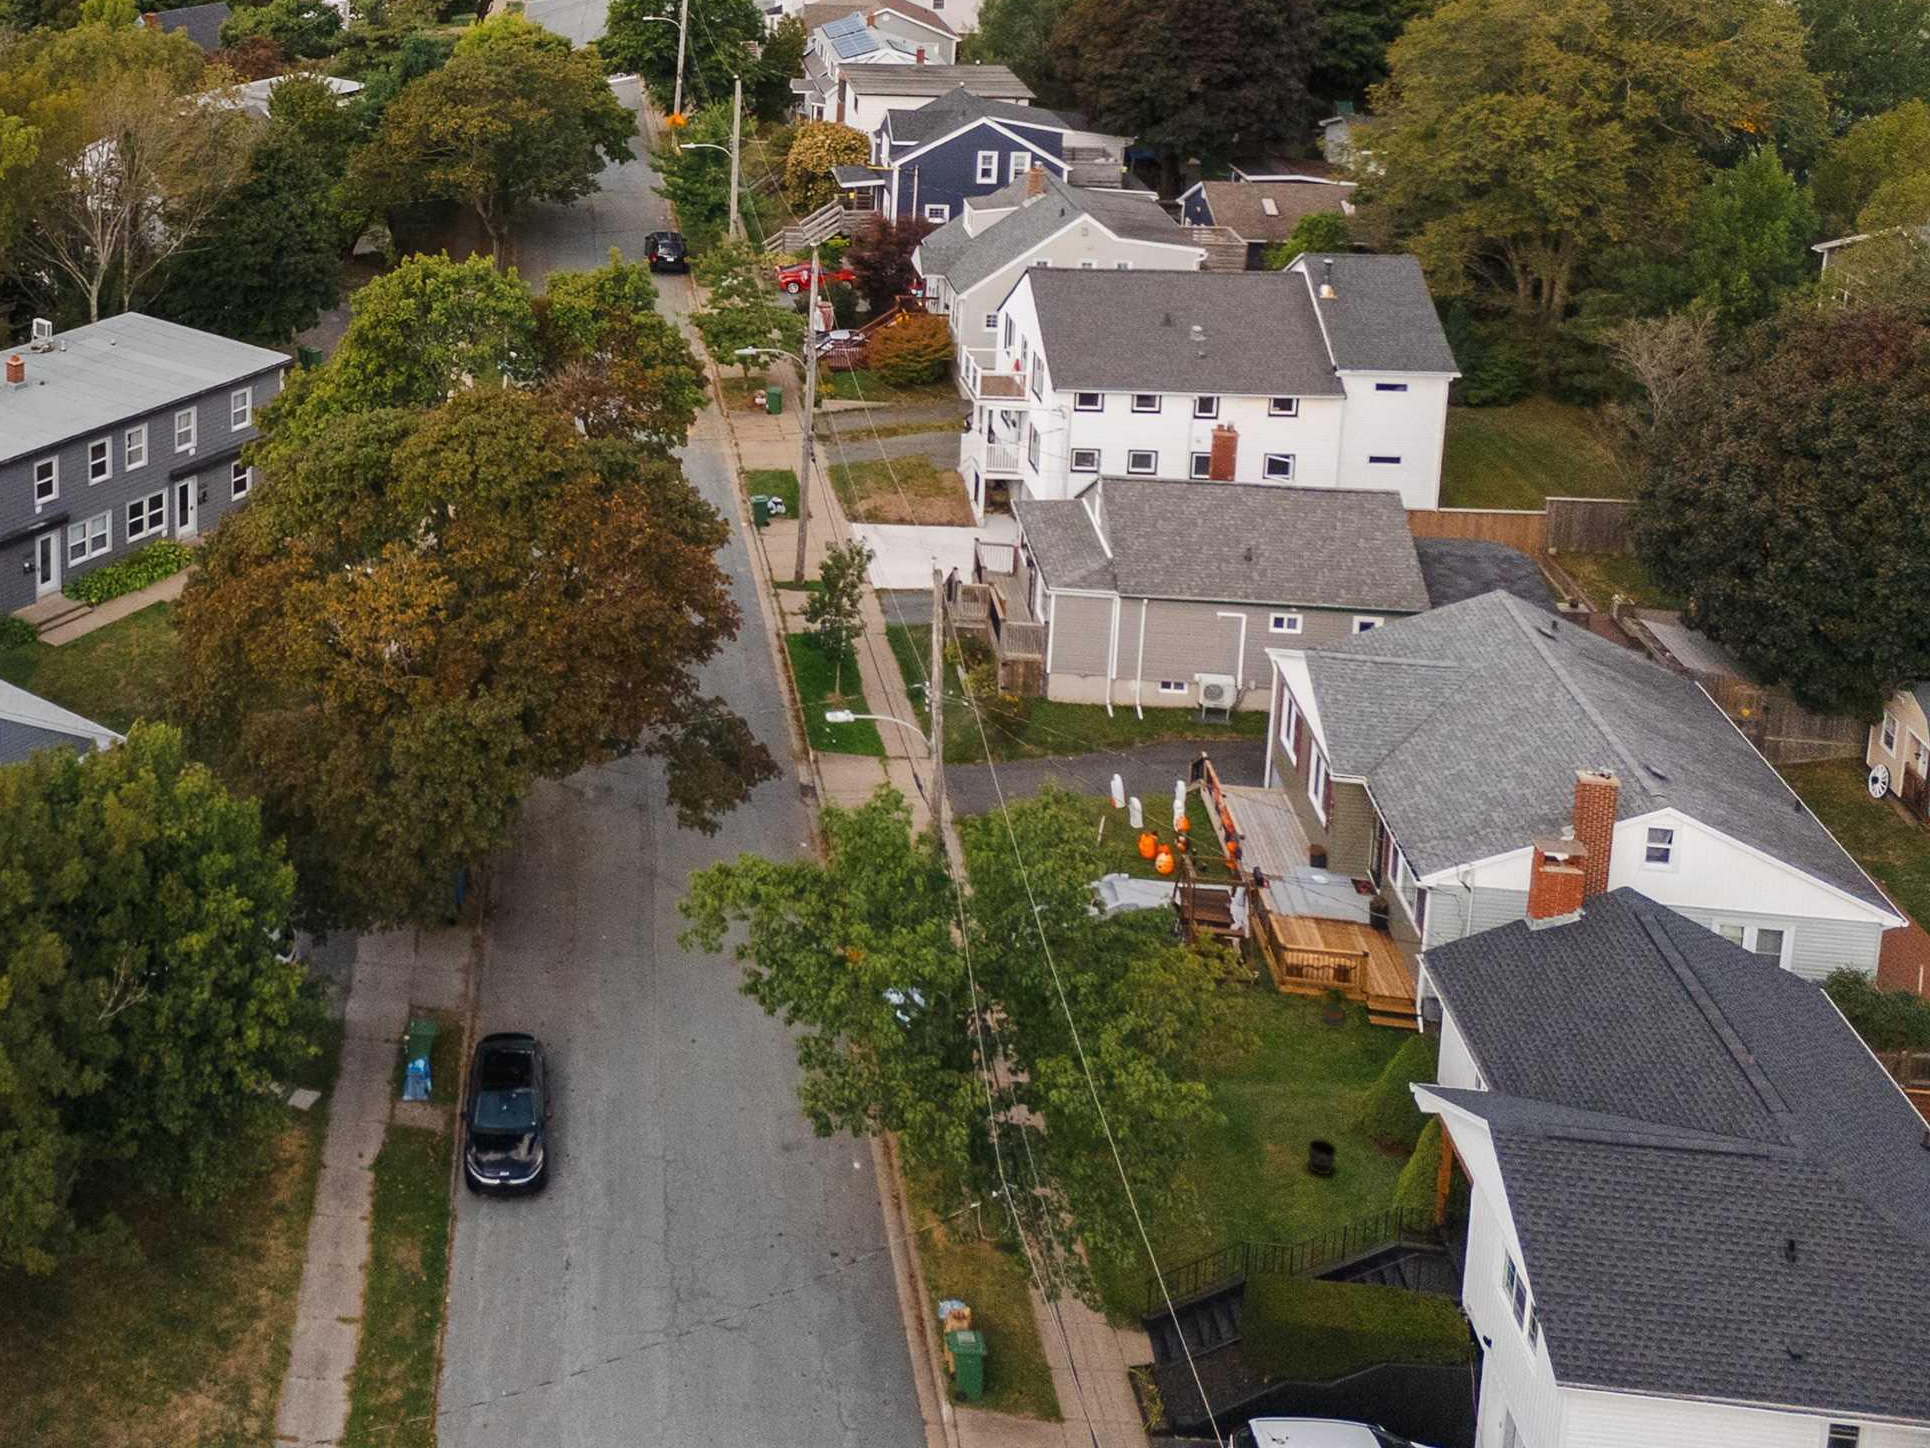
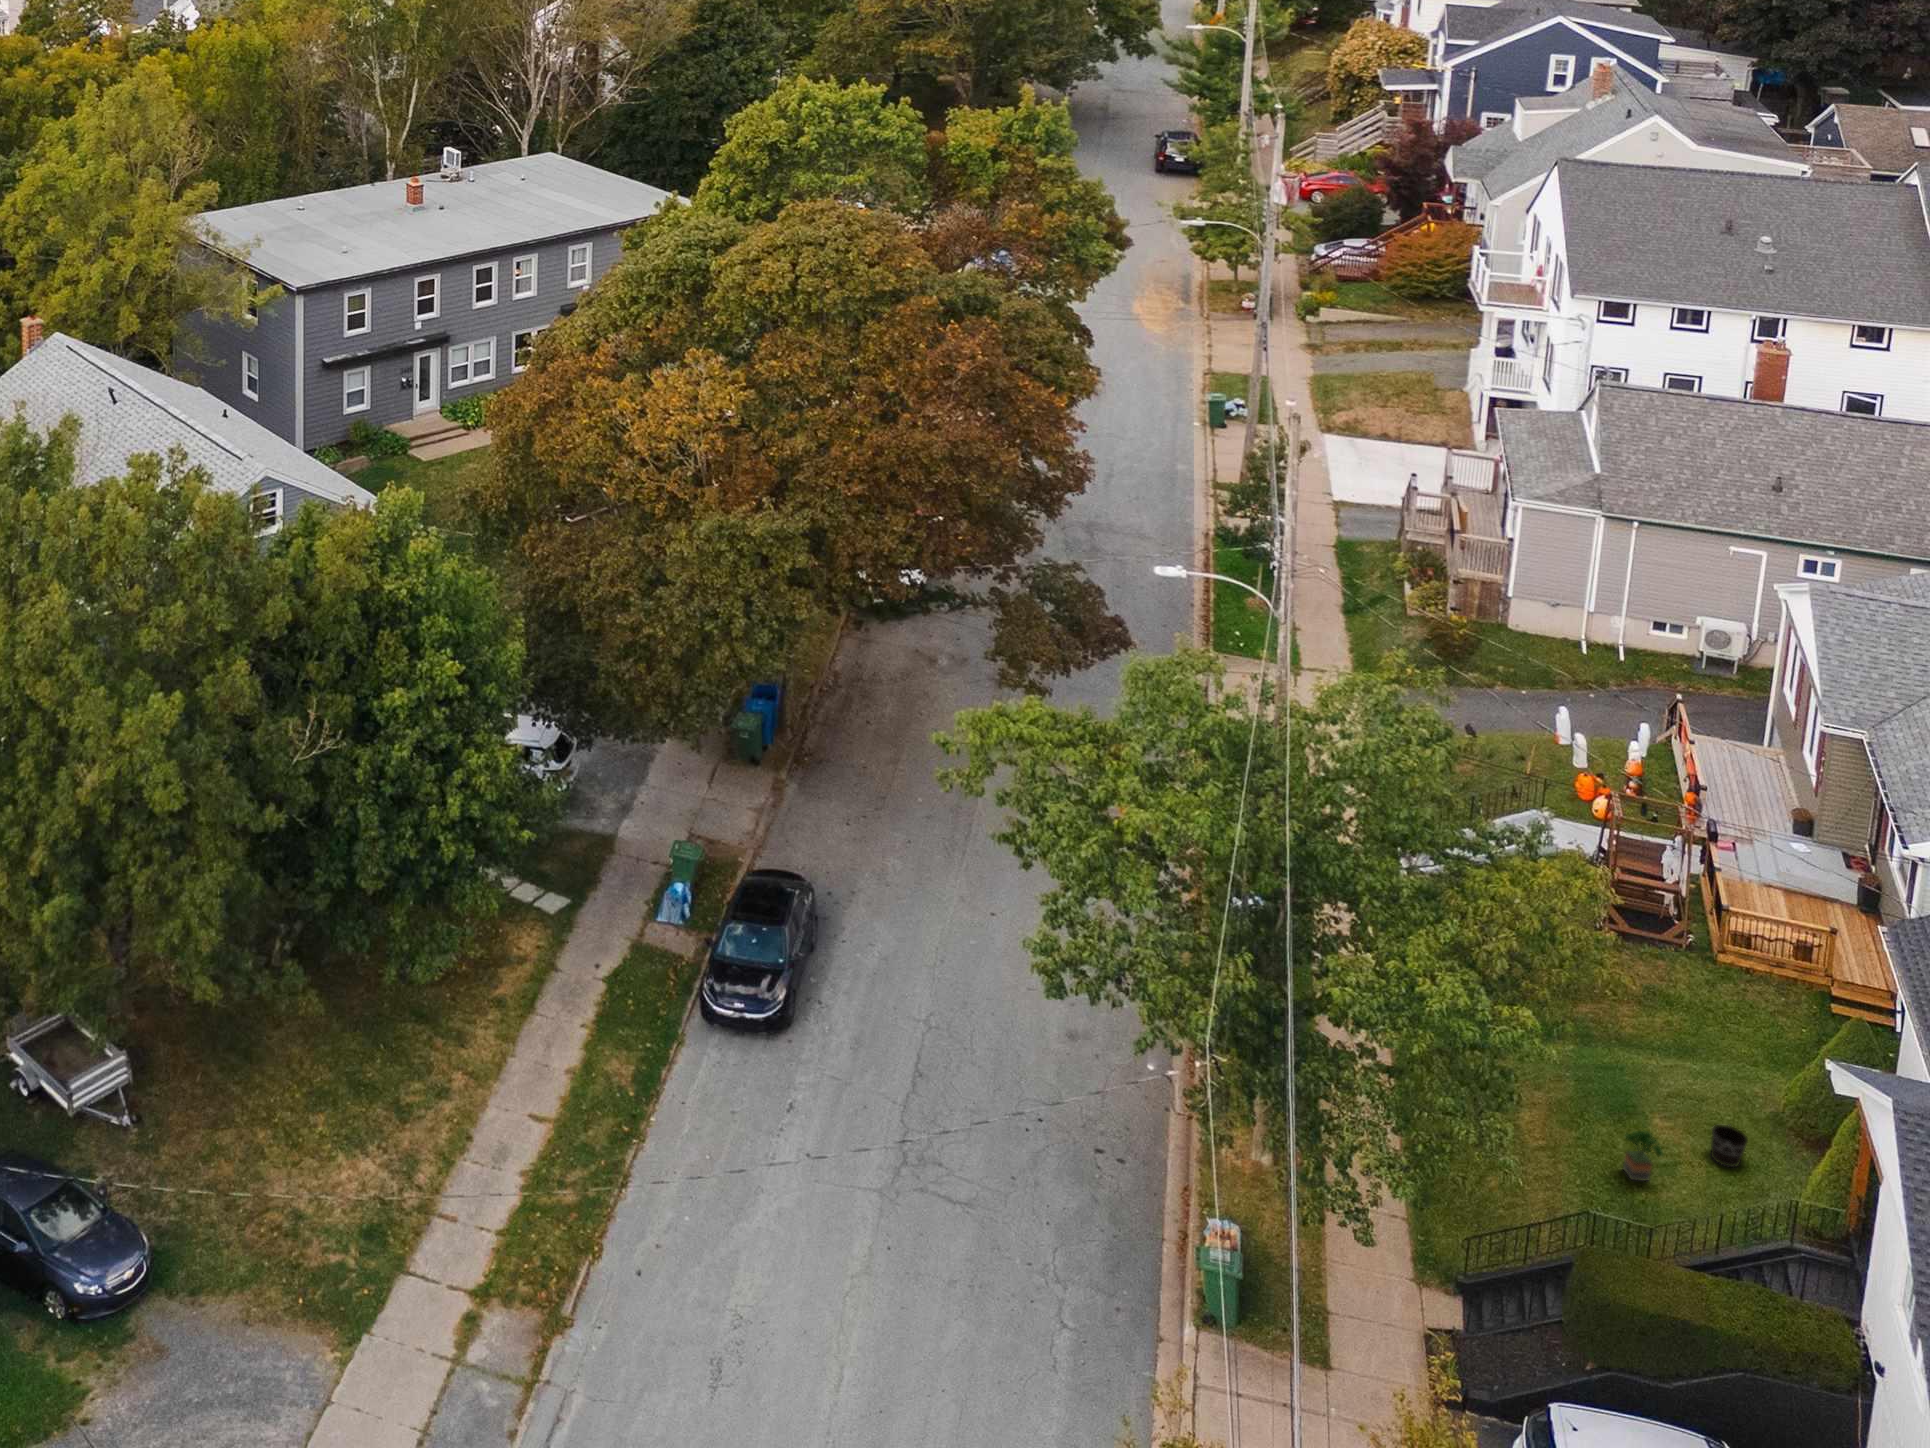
potted tree: present [1323,988,1351,1025] -> present [1623,1130,1663,1181]

